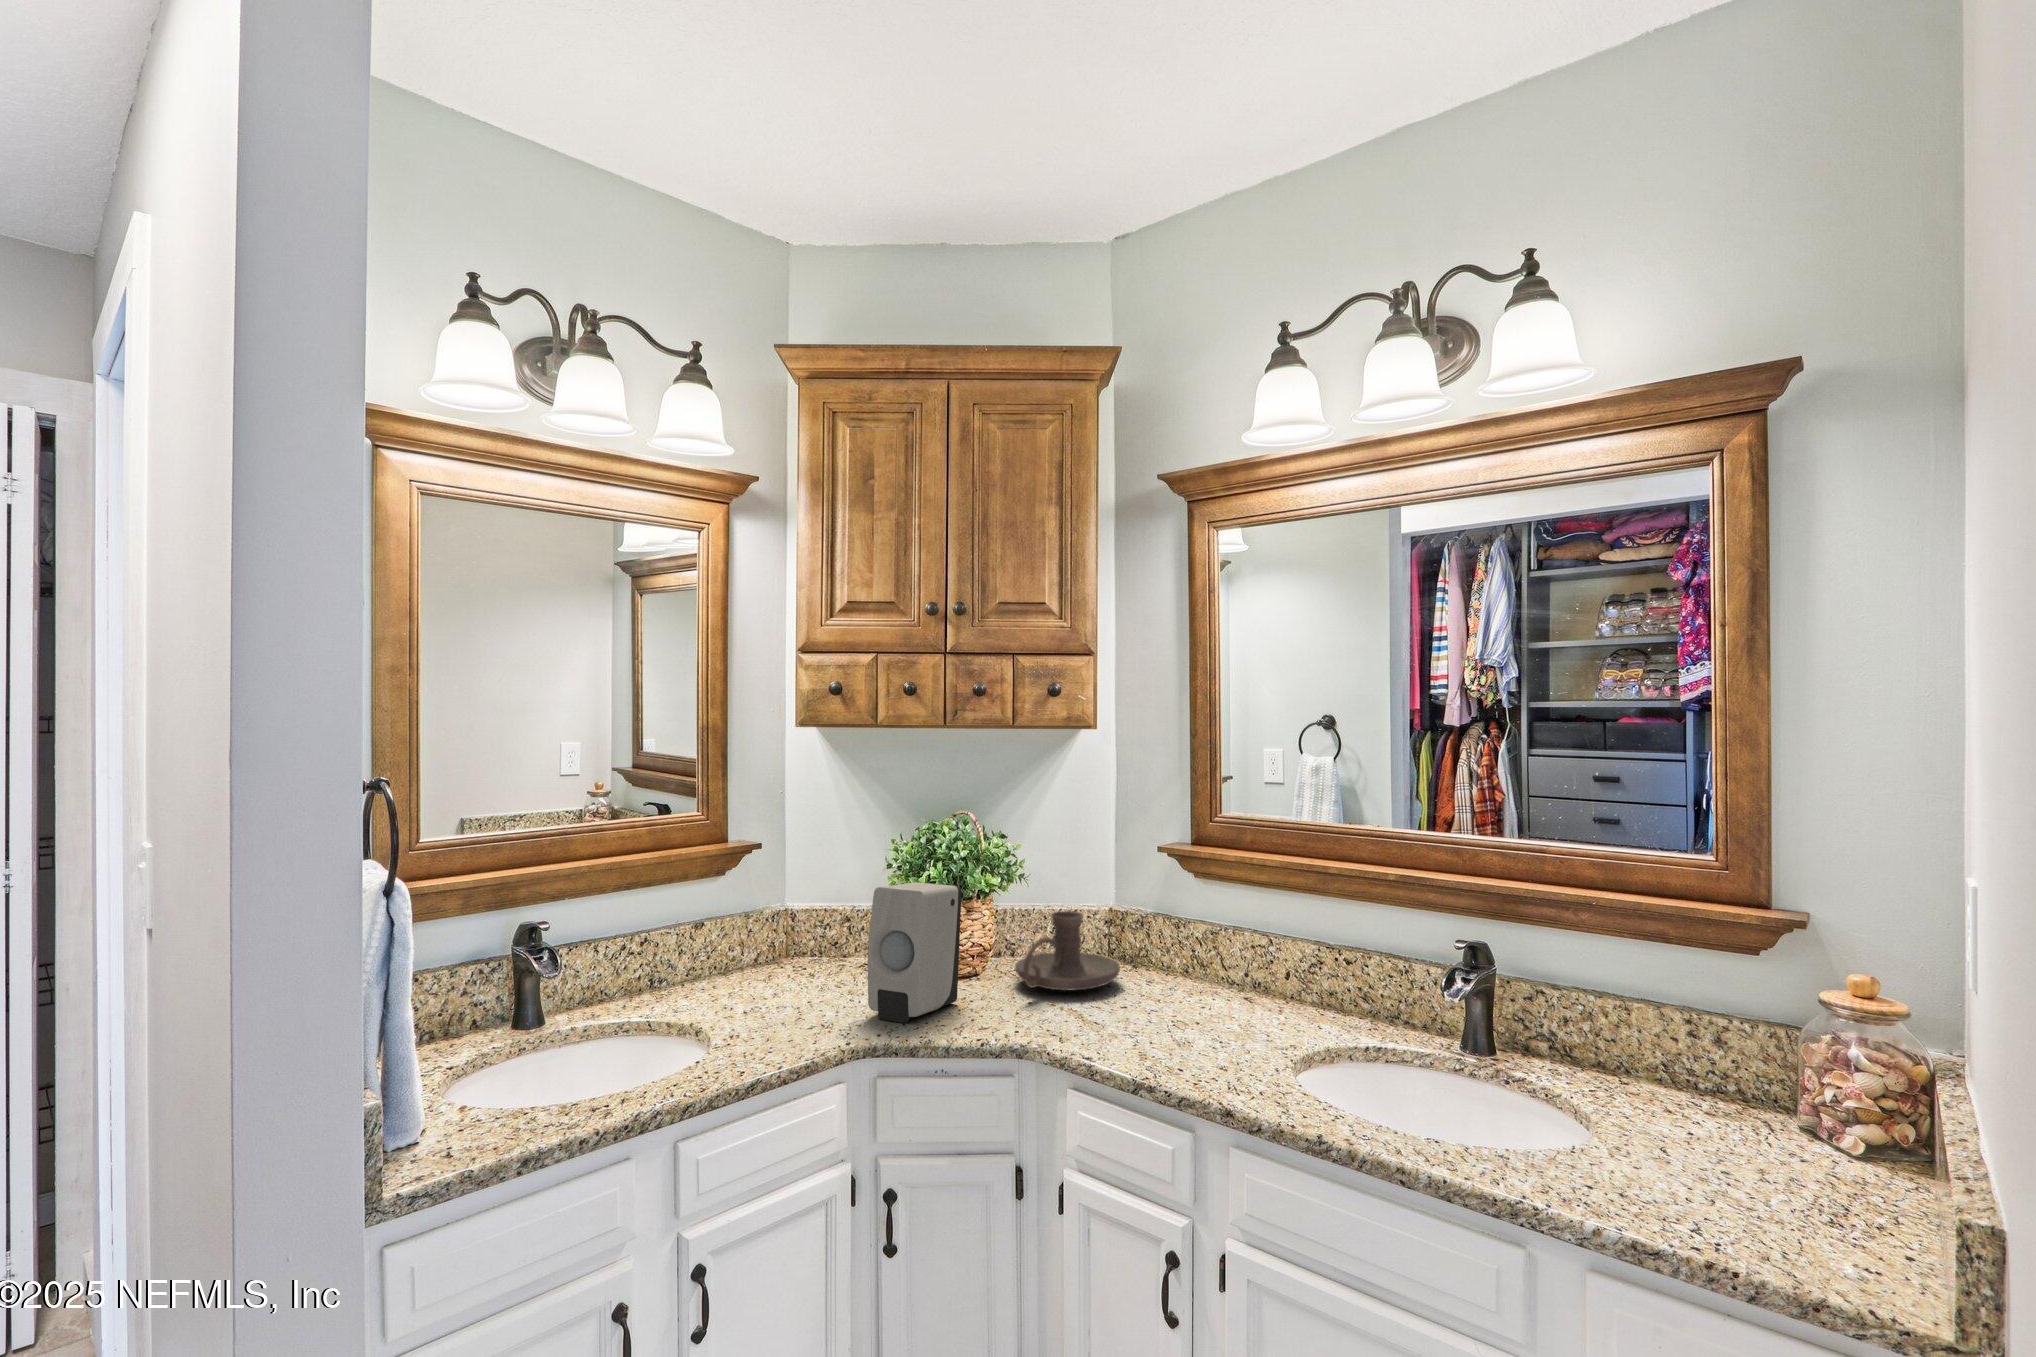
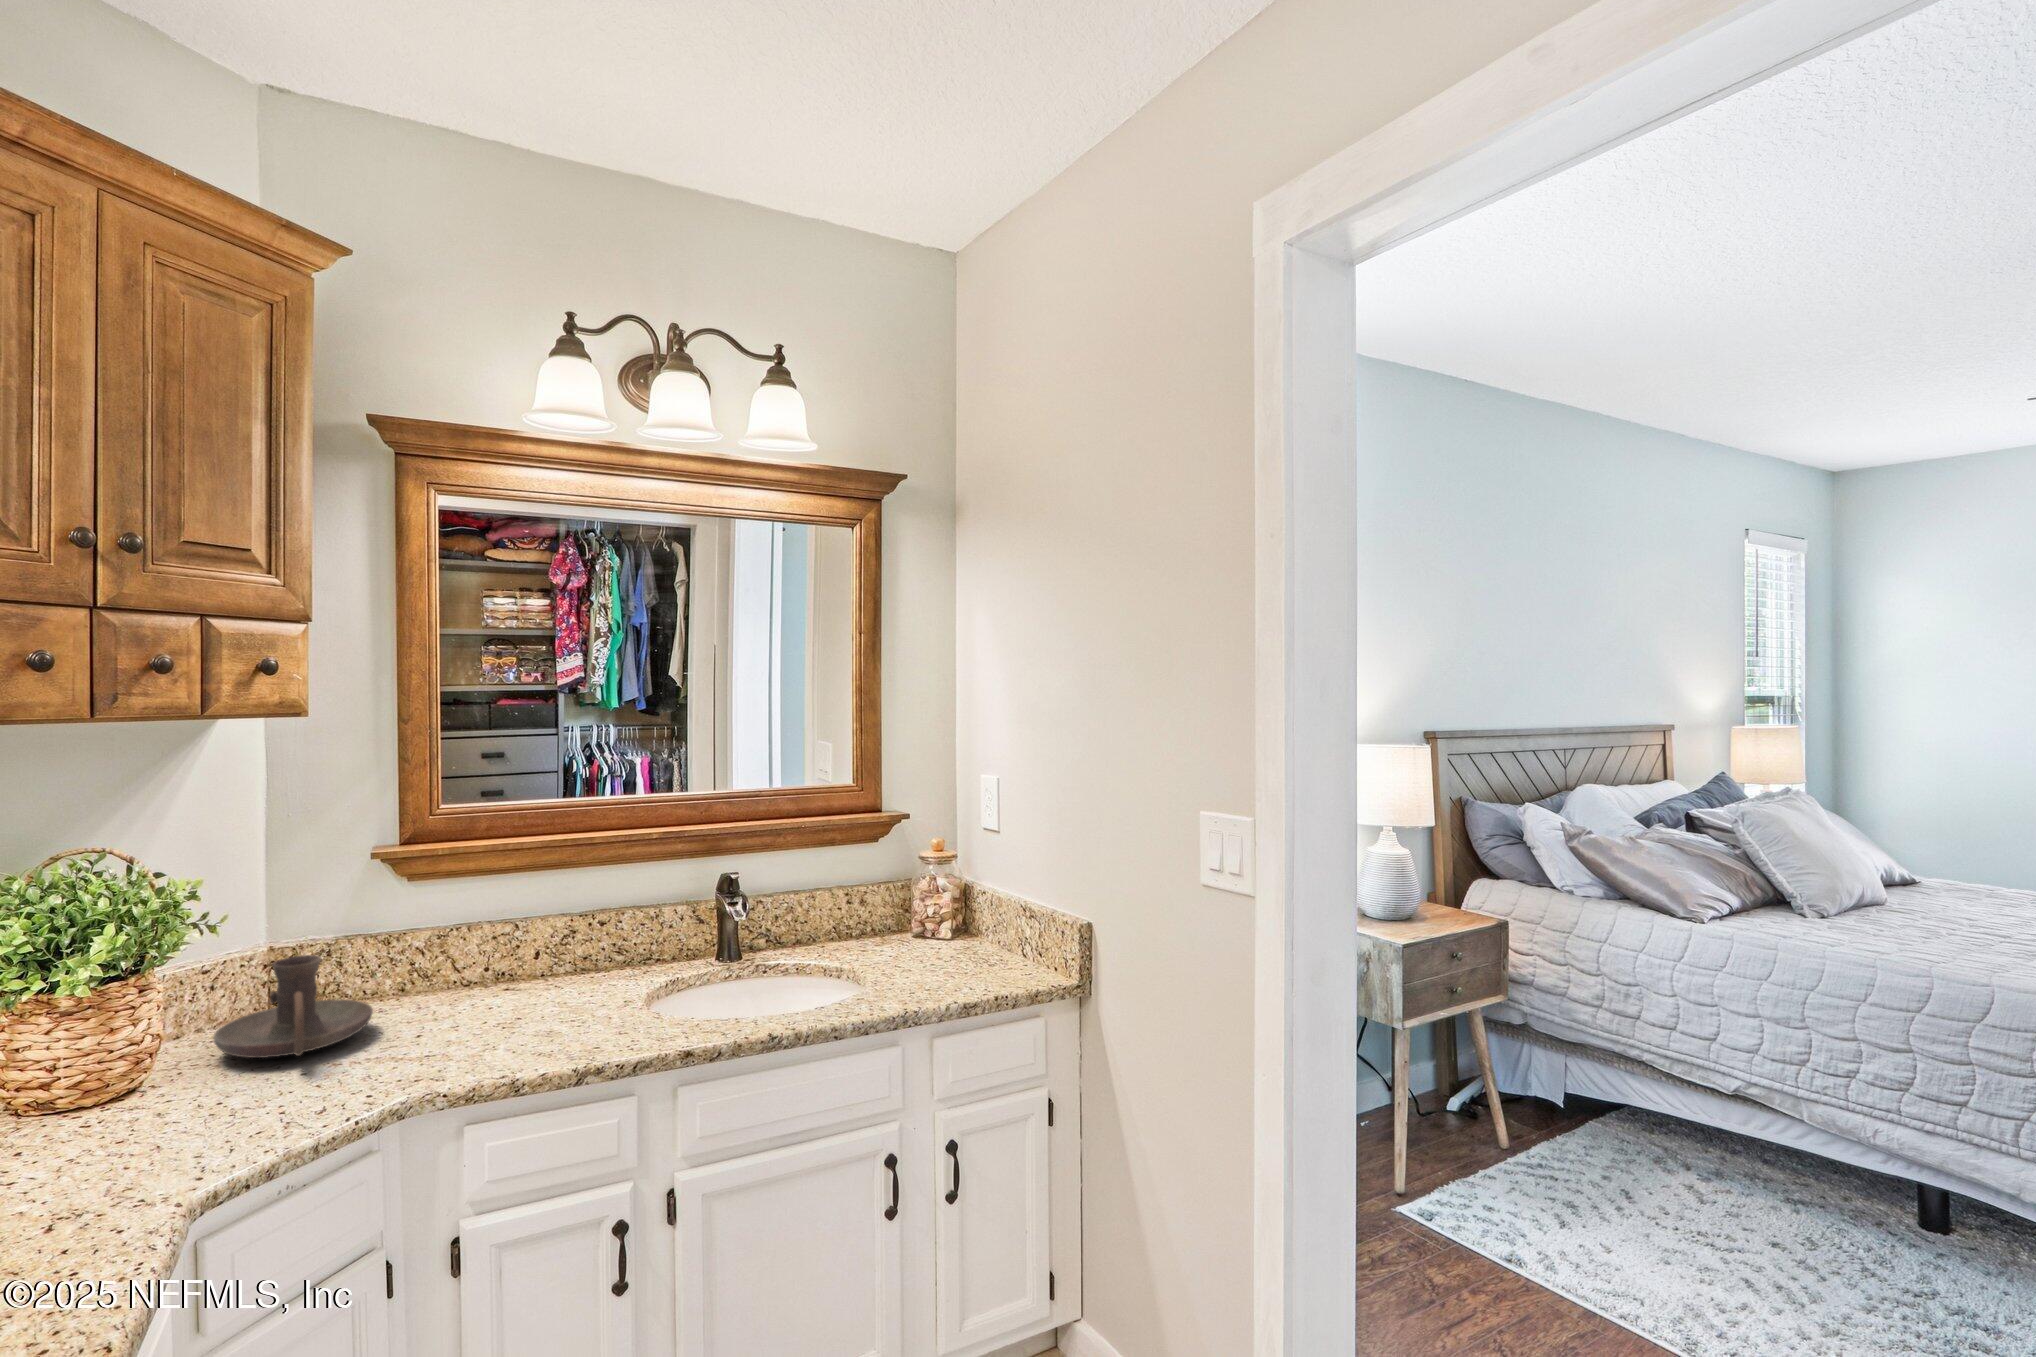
soap dispenser: present [868,882,962,1023] -> none [107,958,226,1169]

